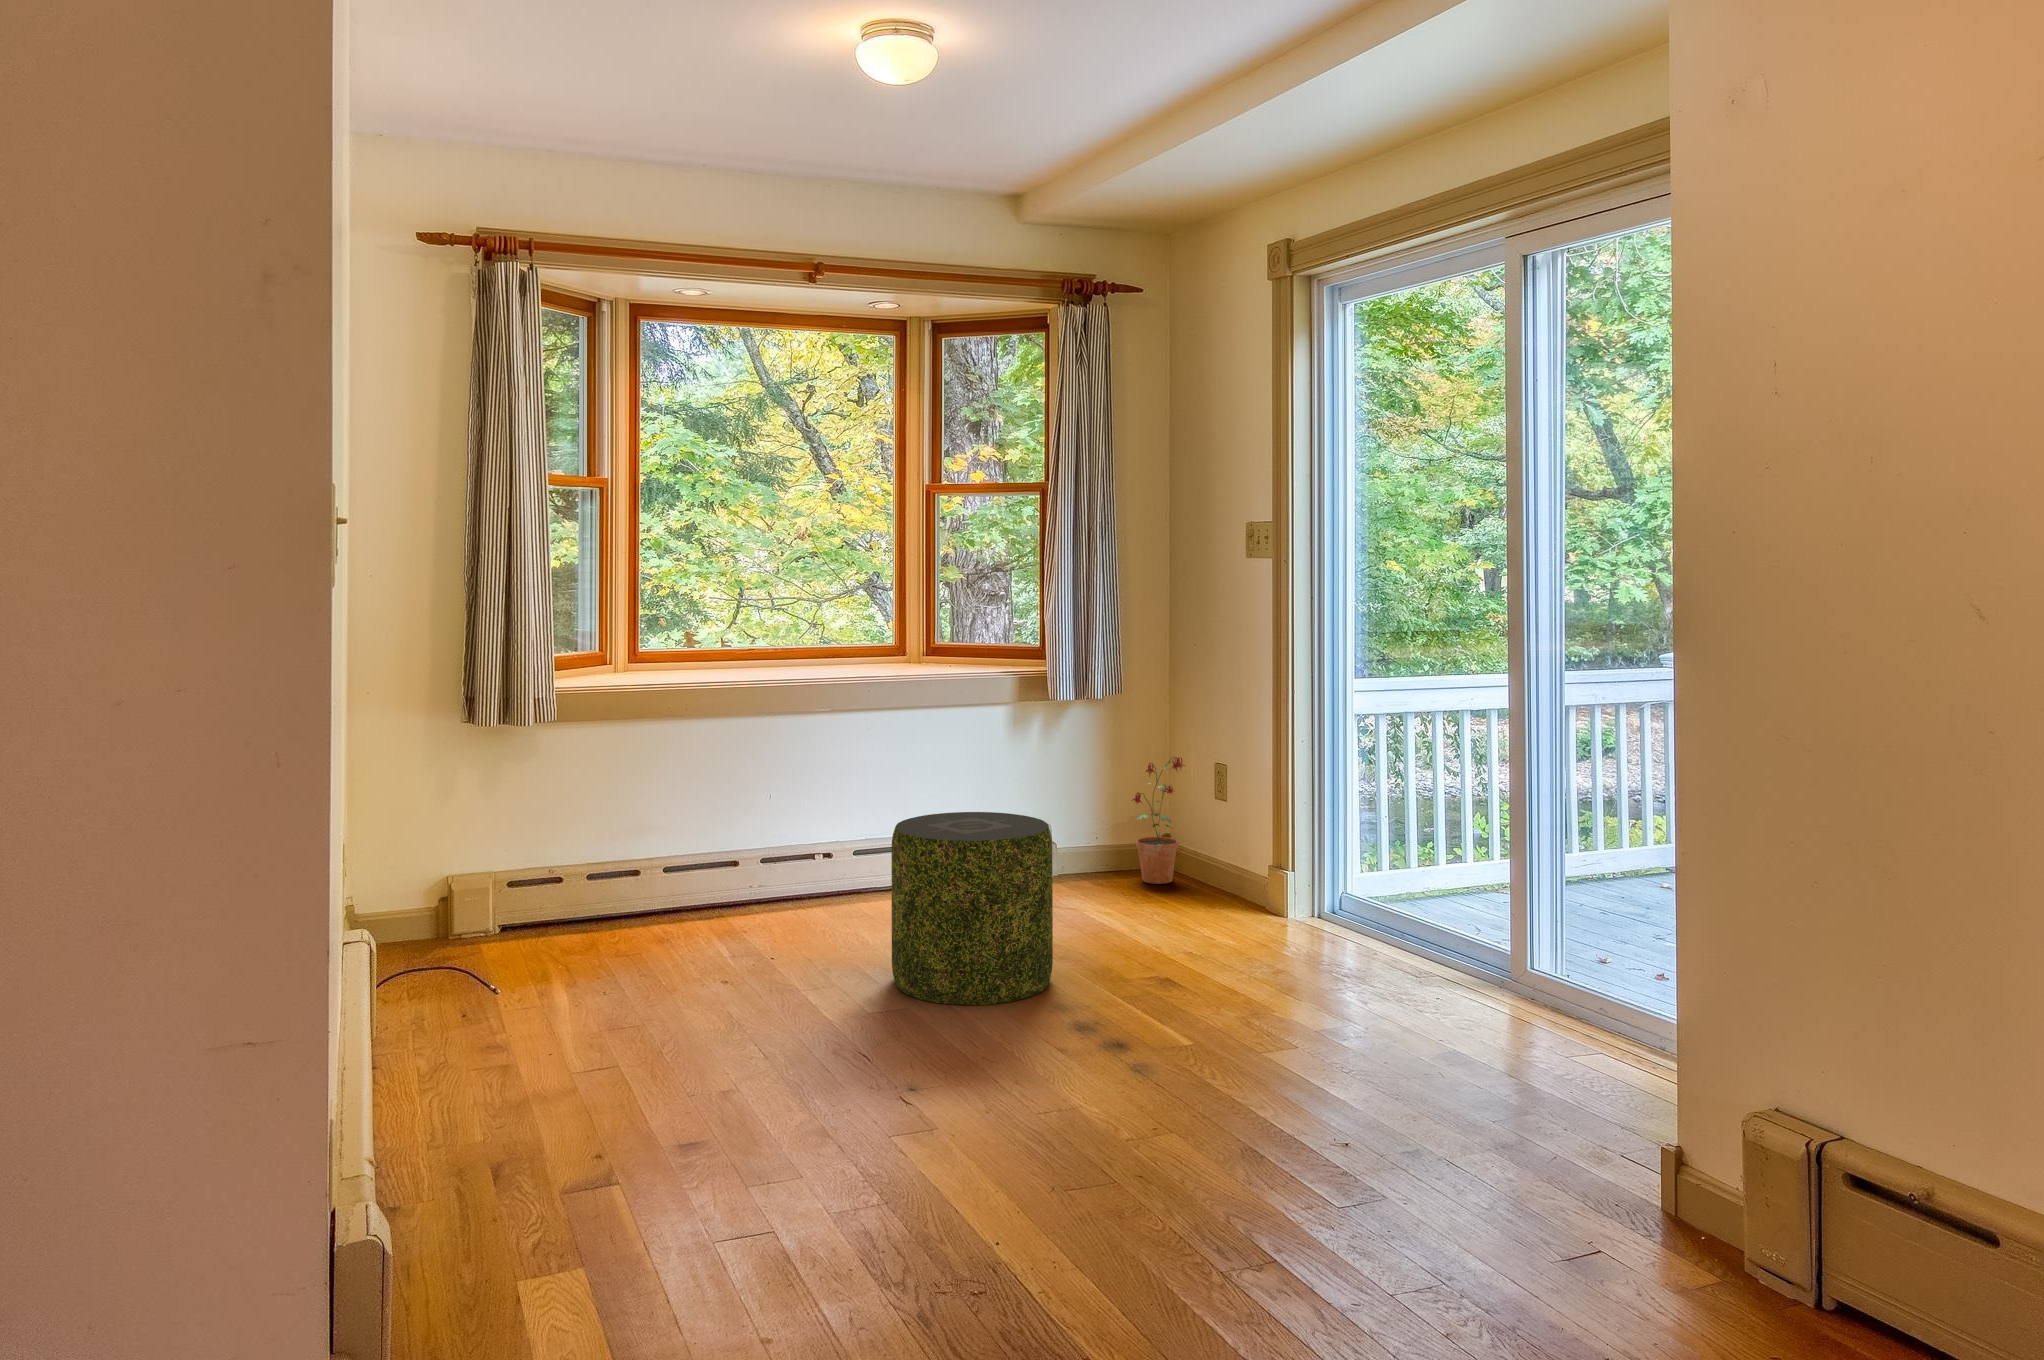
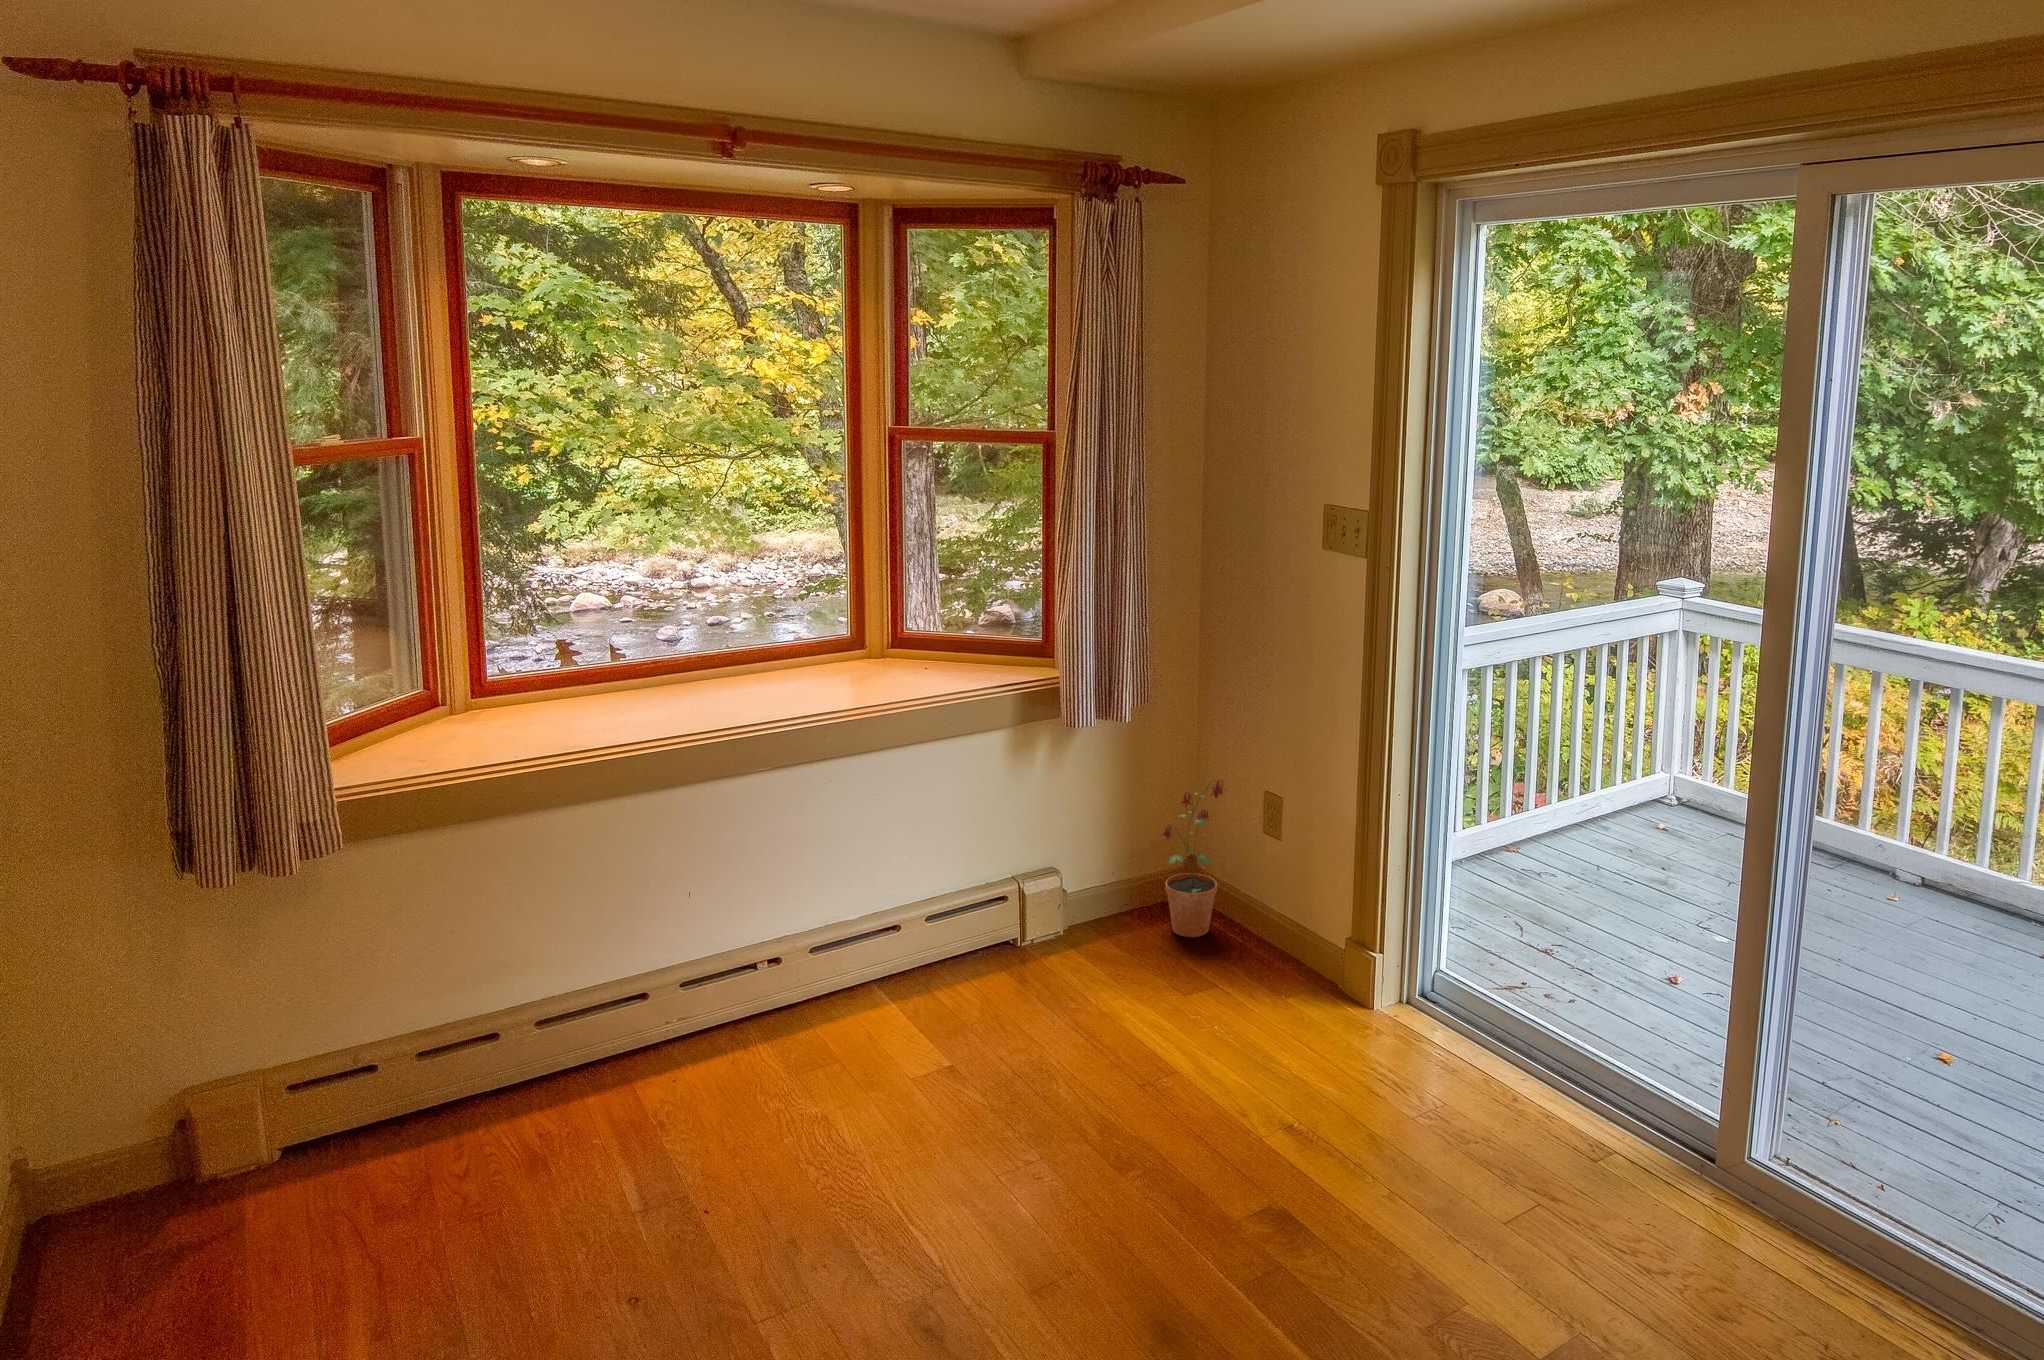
pouf: present [892,812,1053,1005] -> none [877,963,1112,1299]

